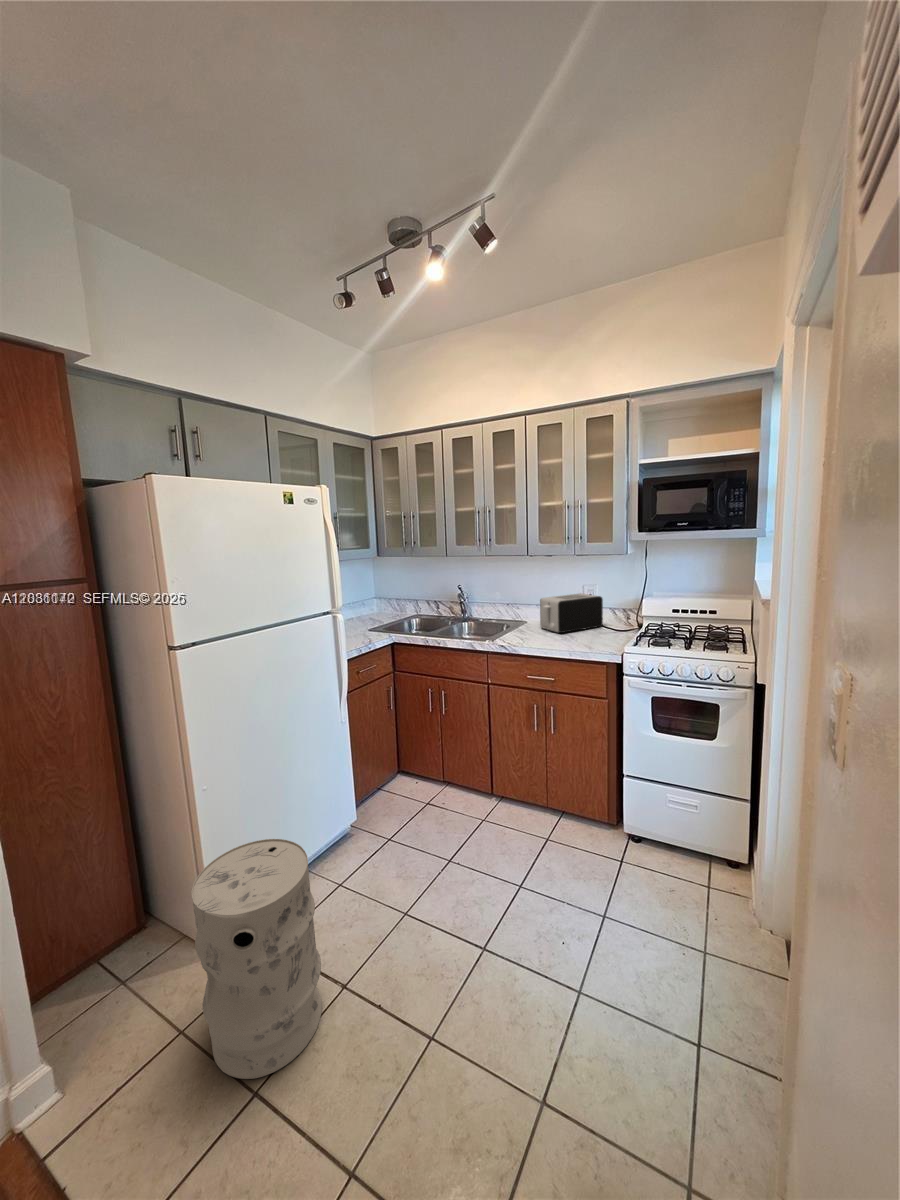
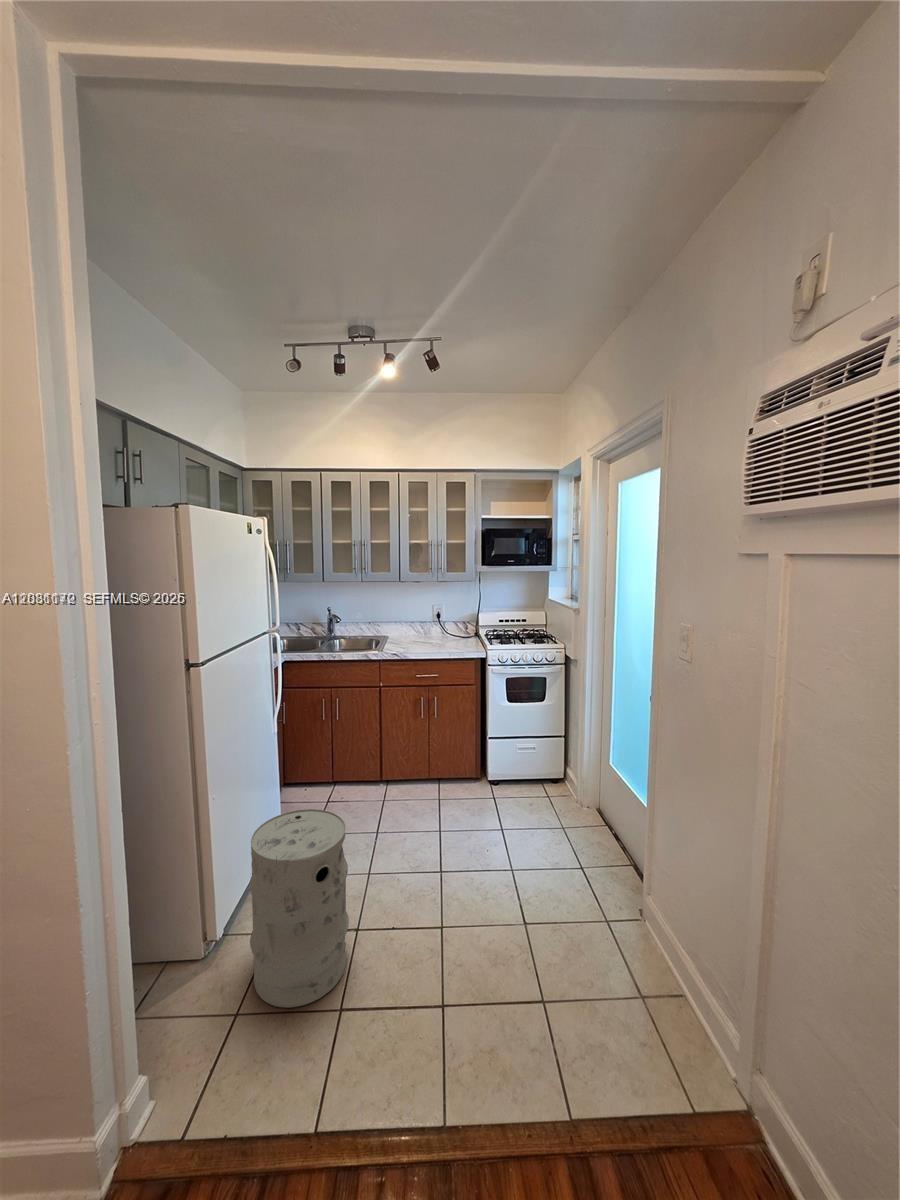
toaster: present [540,593,603,633] -> none [411,611,455,641]

